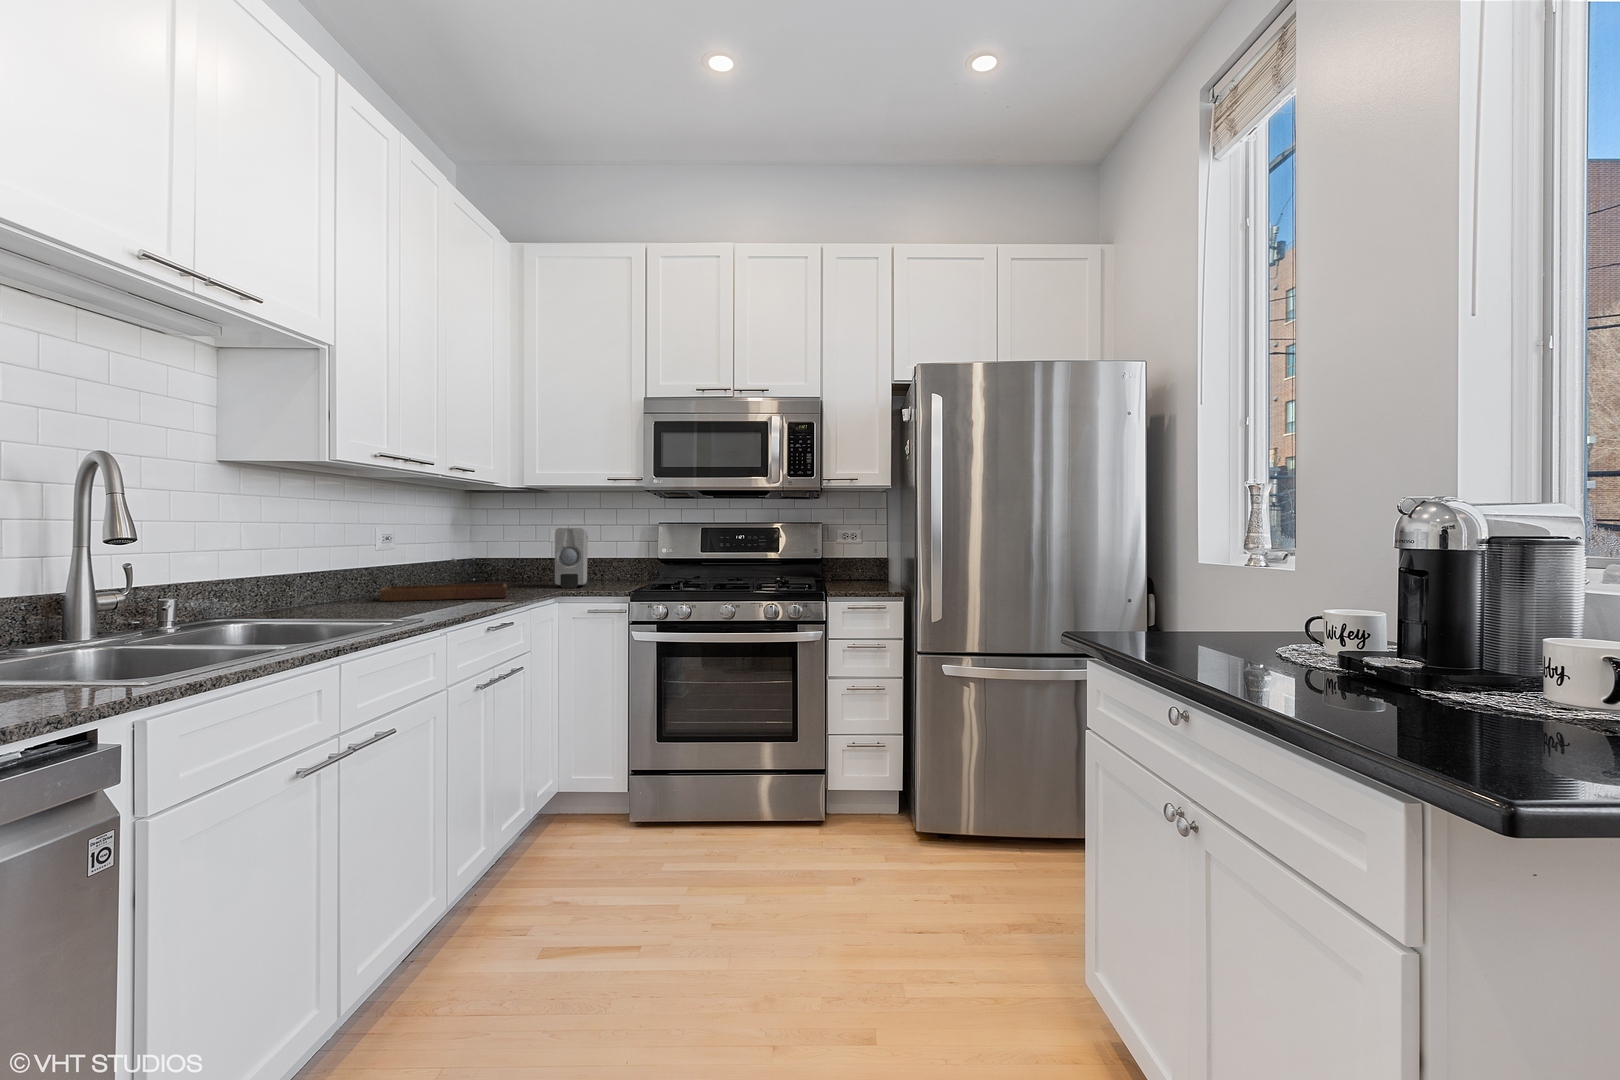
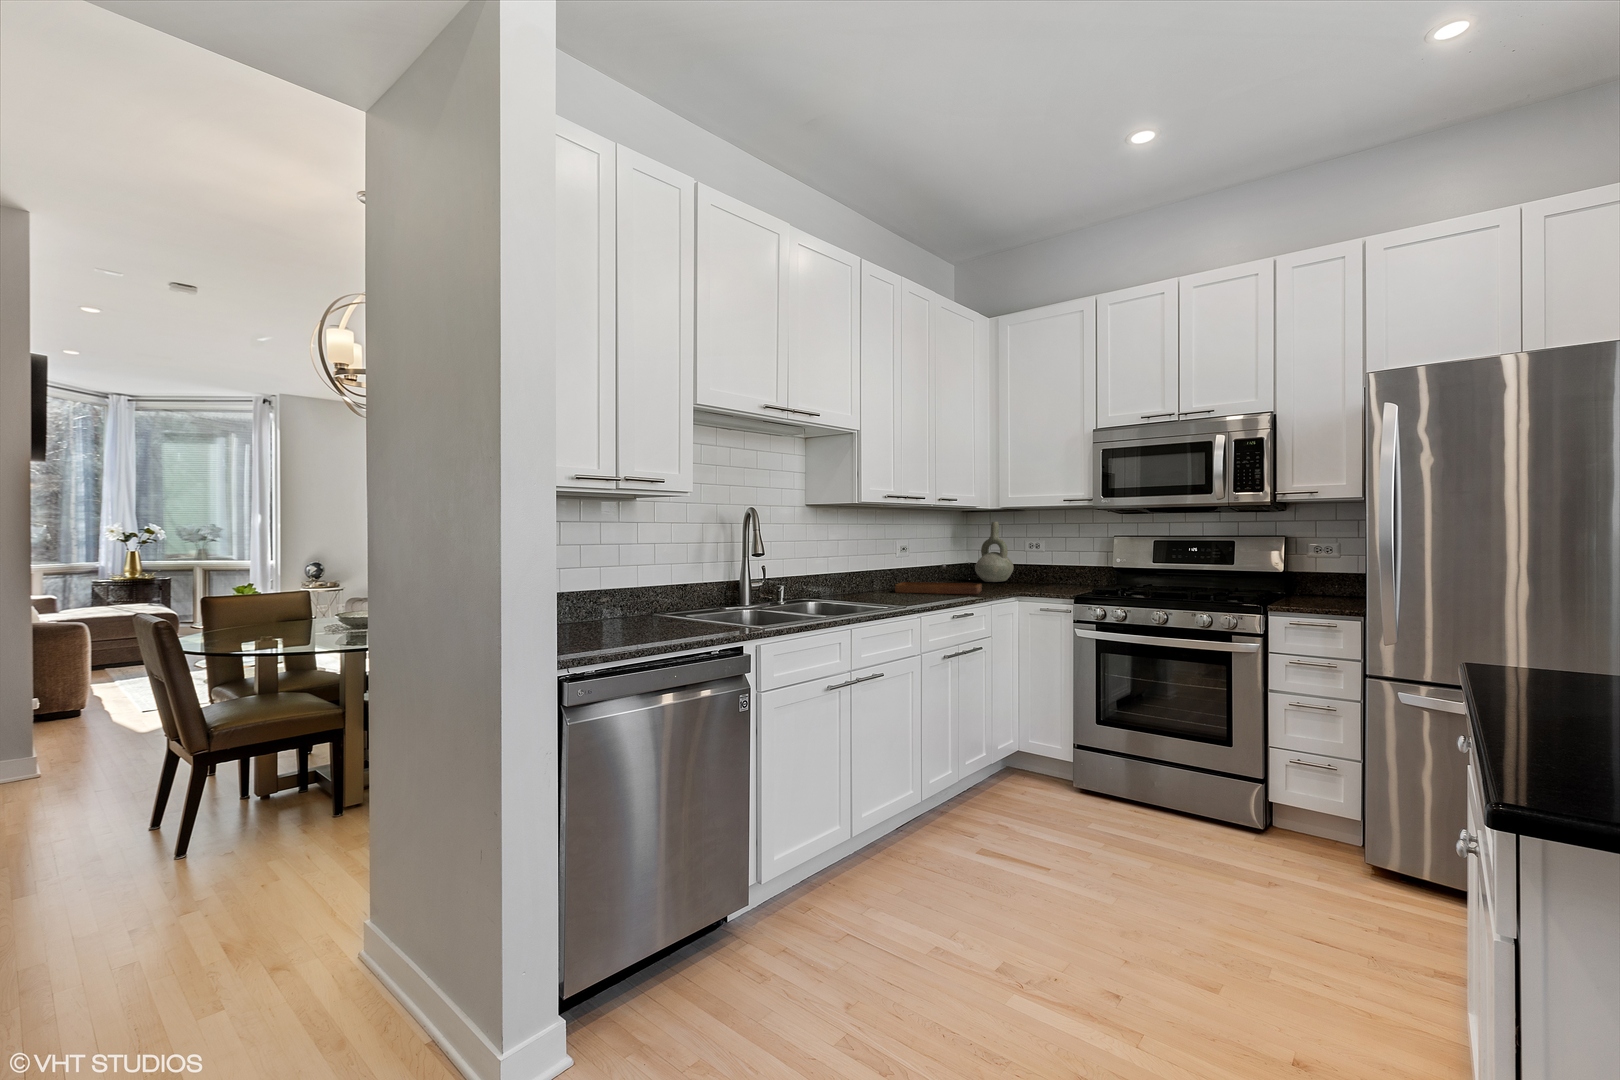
decorative vase: none [484,505,536,582] -> present [975,522,1014,582]
soap dispenser: present [555,528,588,588] -> none [1022,541,1051,589]

